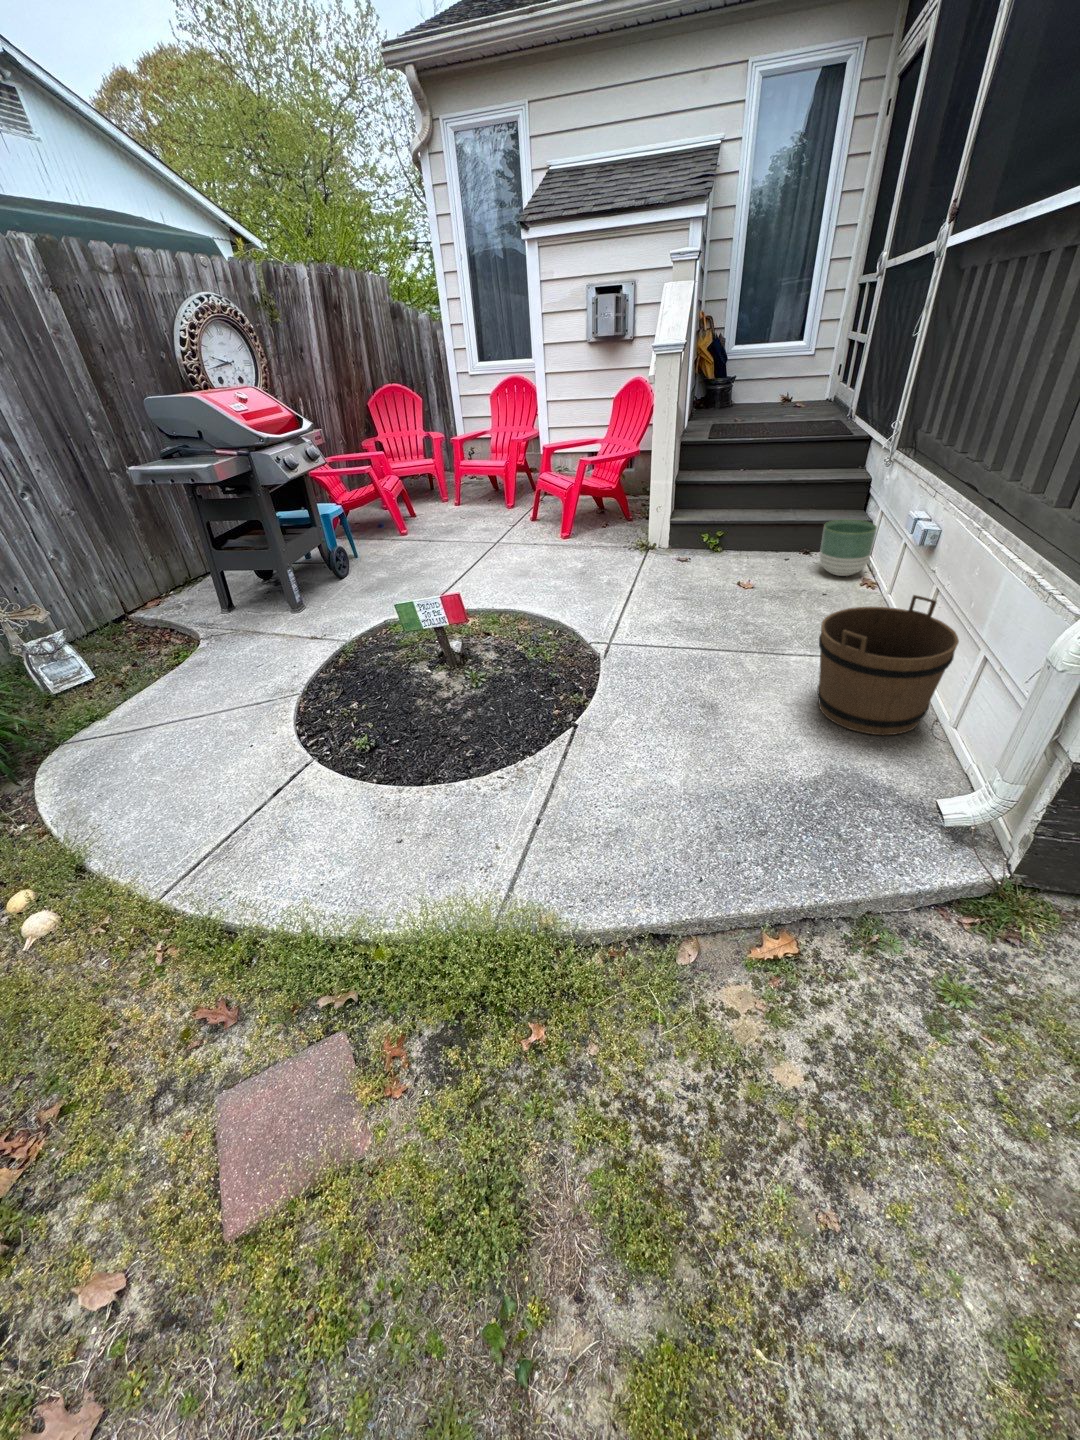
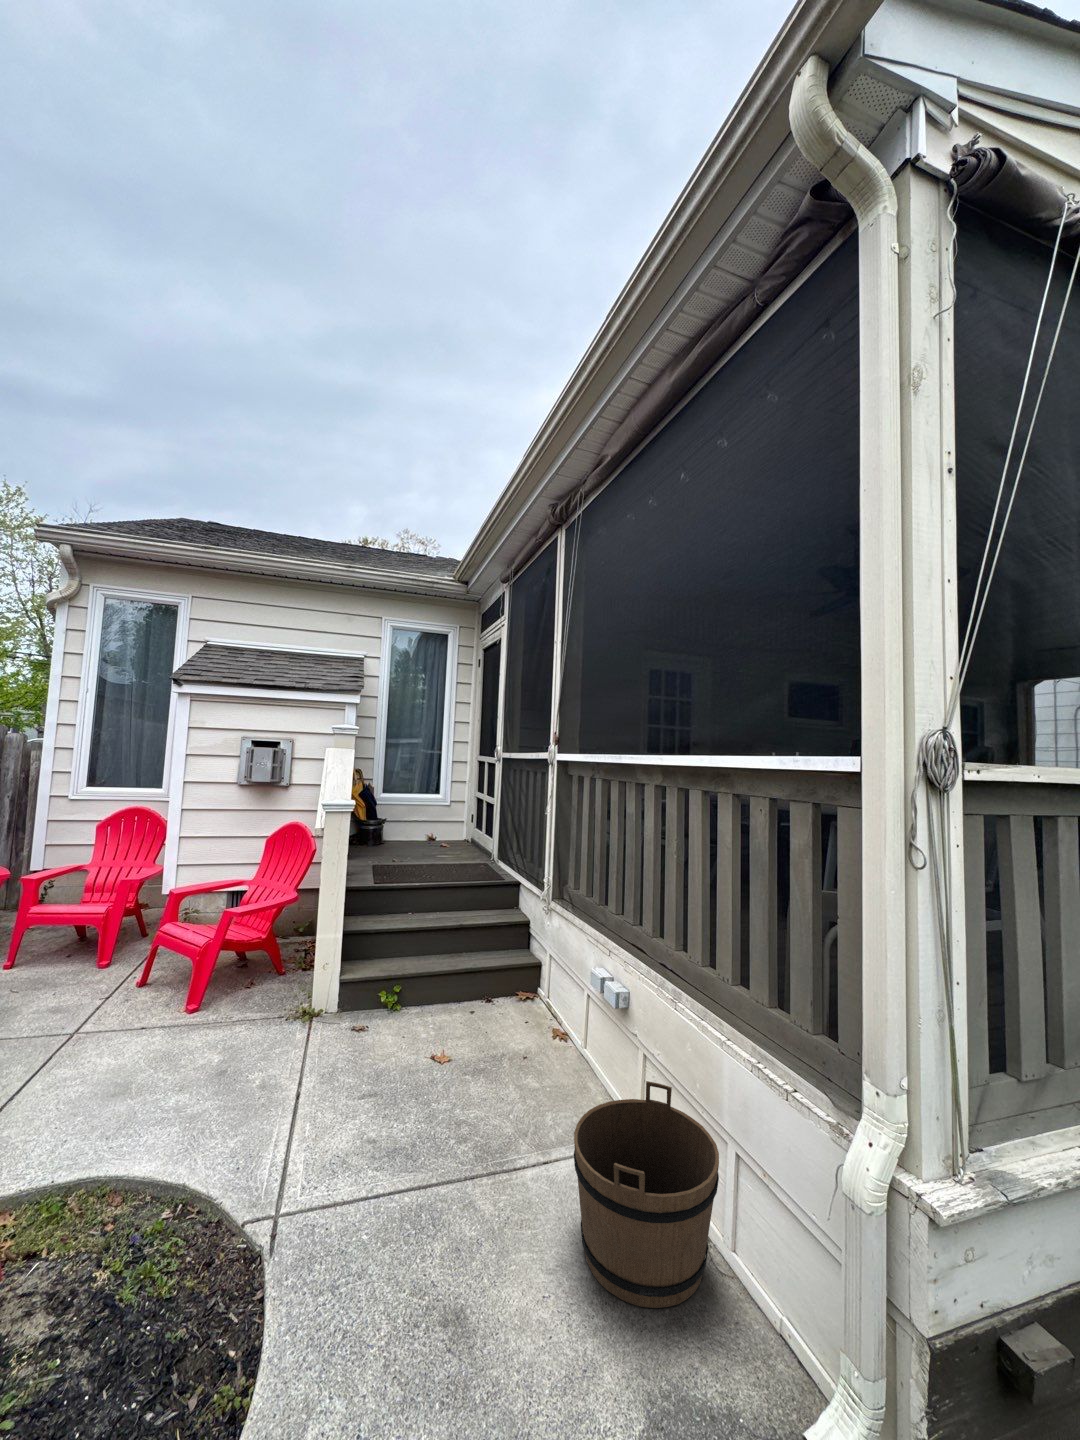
planter: present [820,519,877,576] -> none [506,966,554,1029]

